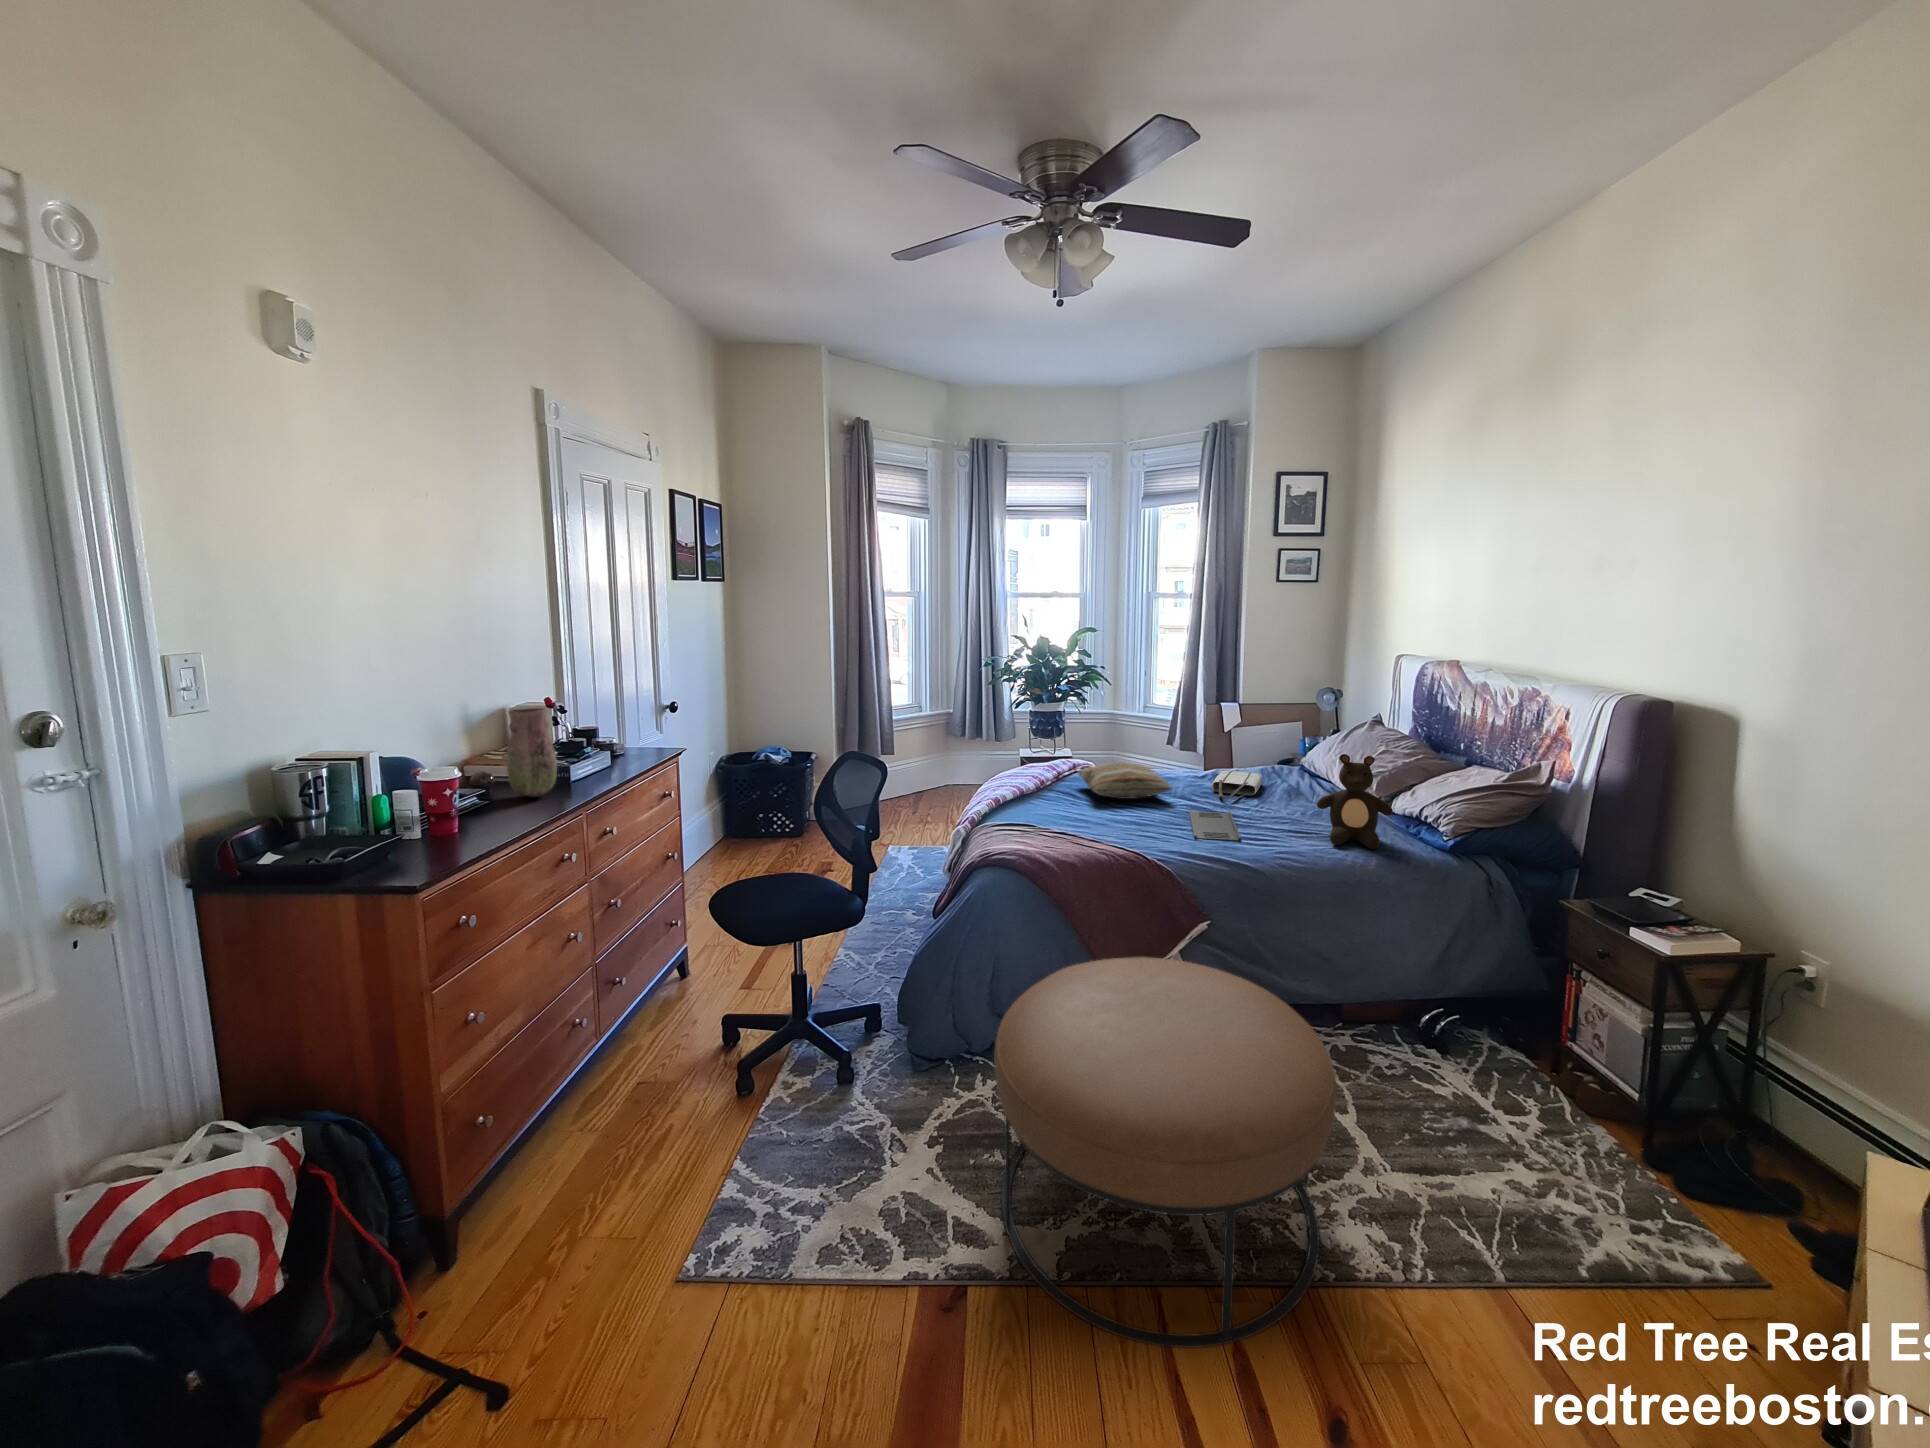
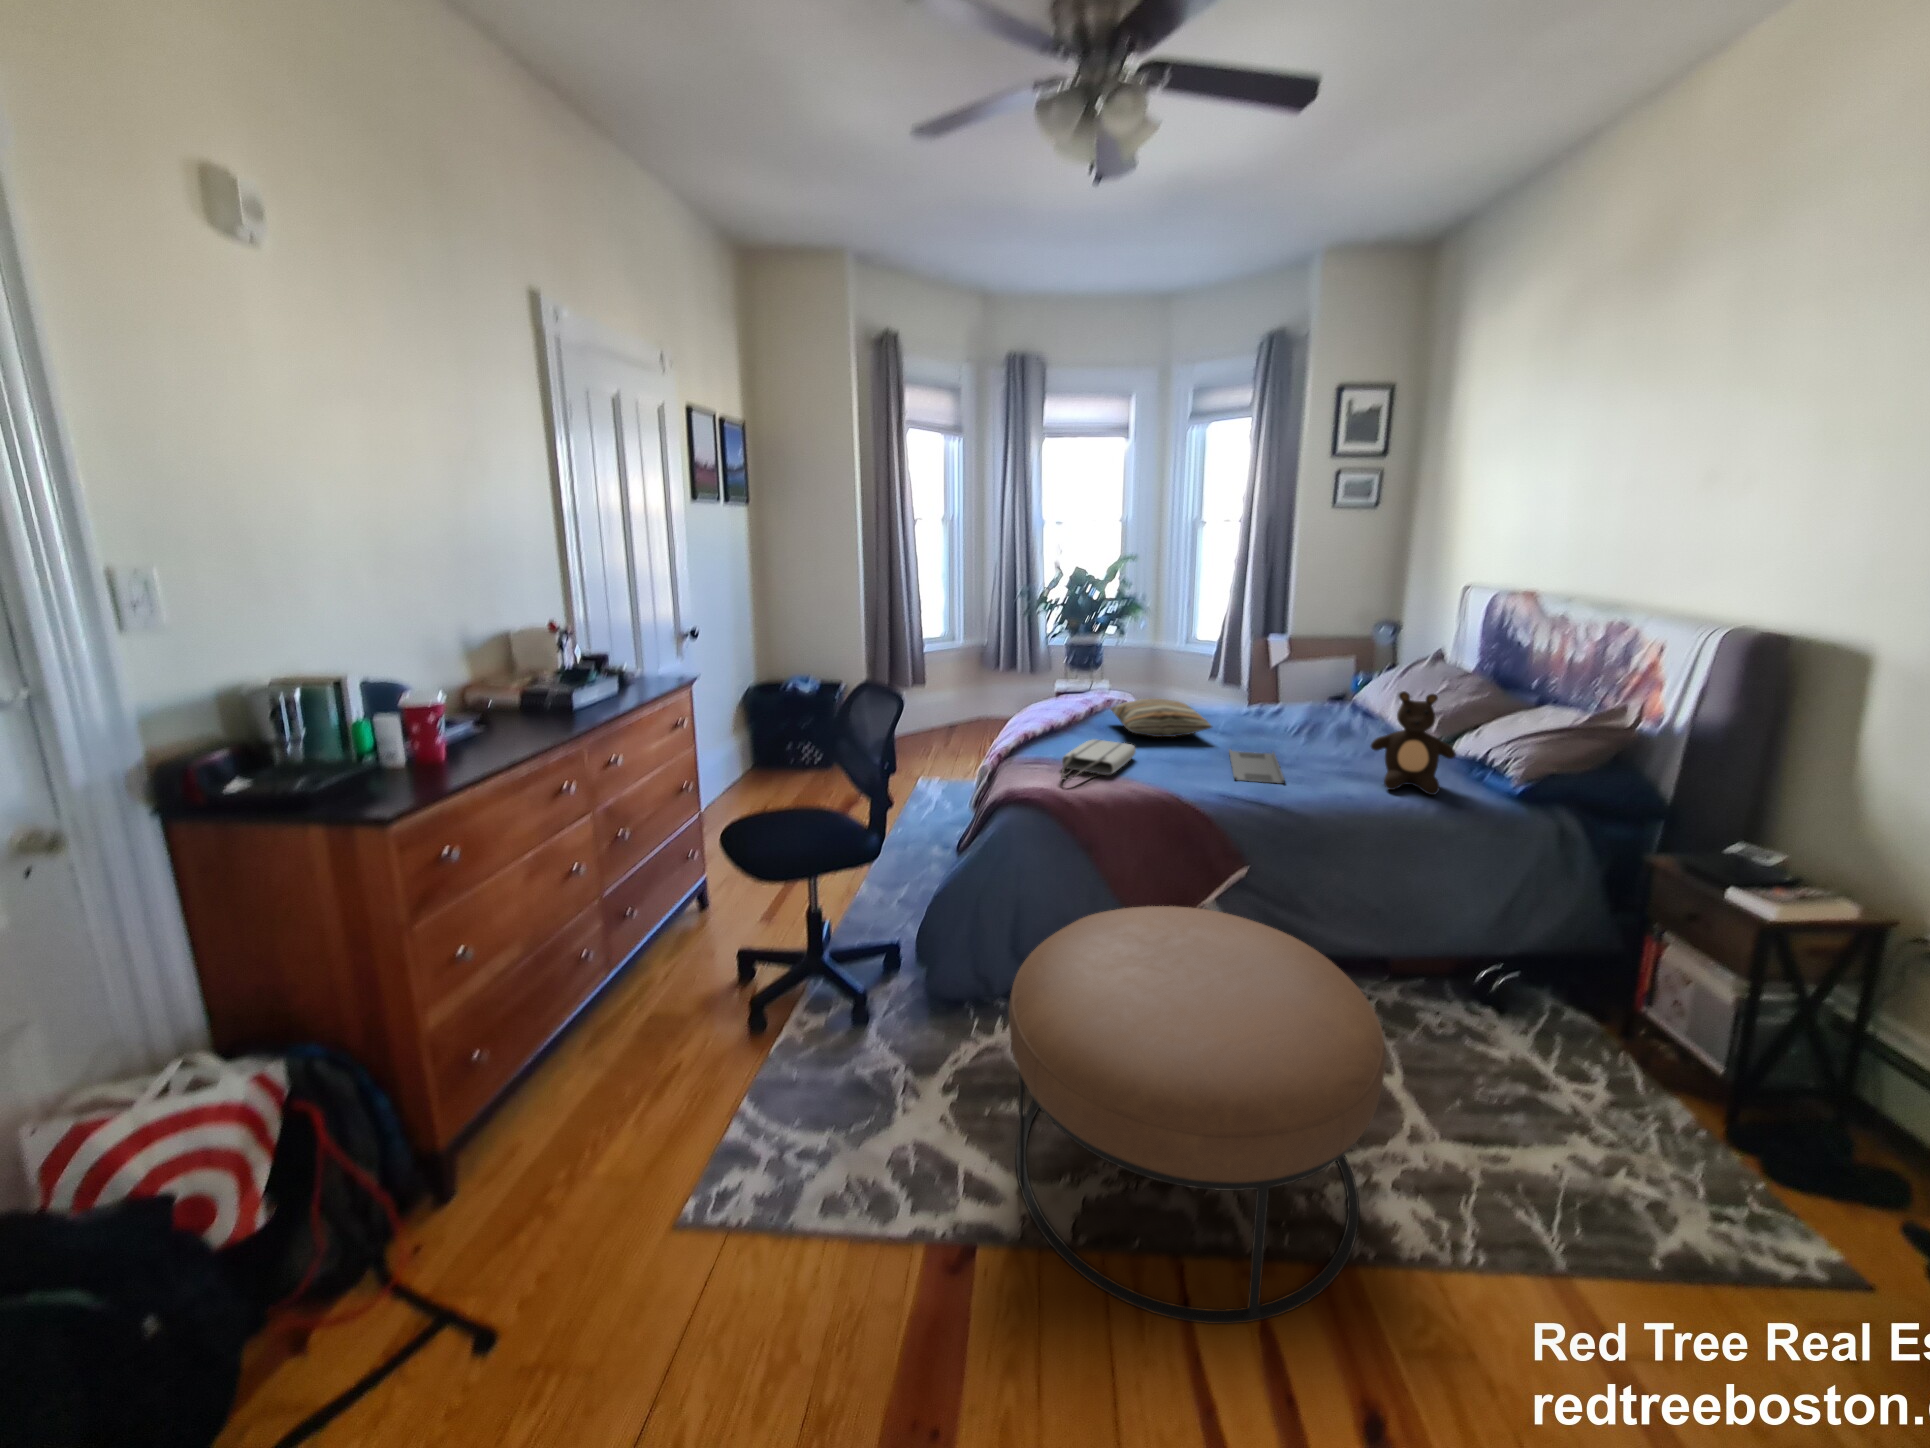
vase: present [507,708,557,797] -> none [497,630,553,725]
tote bag: present [1212,771,1262,798] -> present [1061,740,1136,780]

